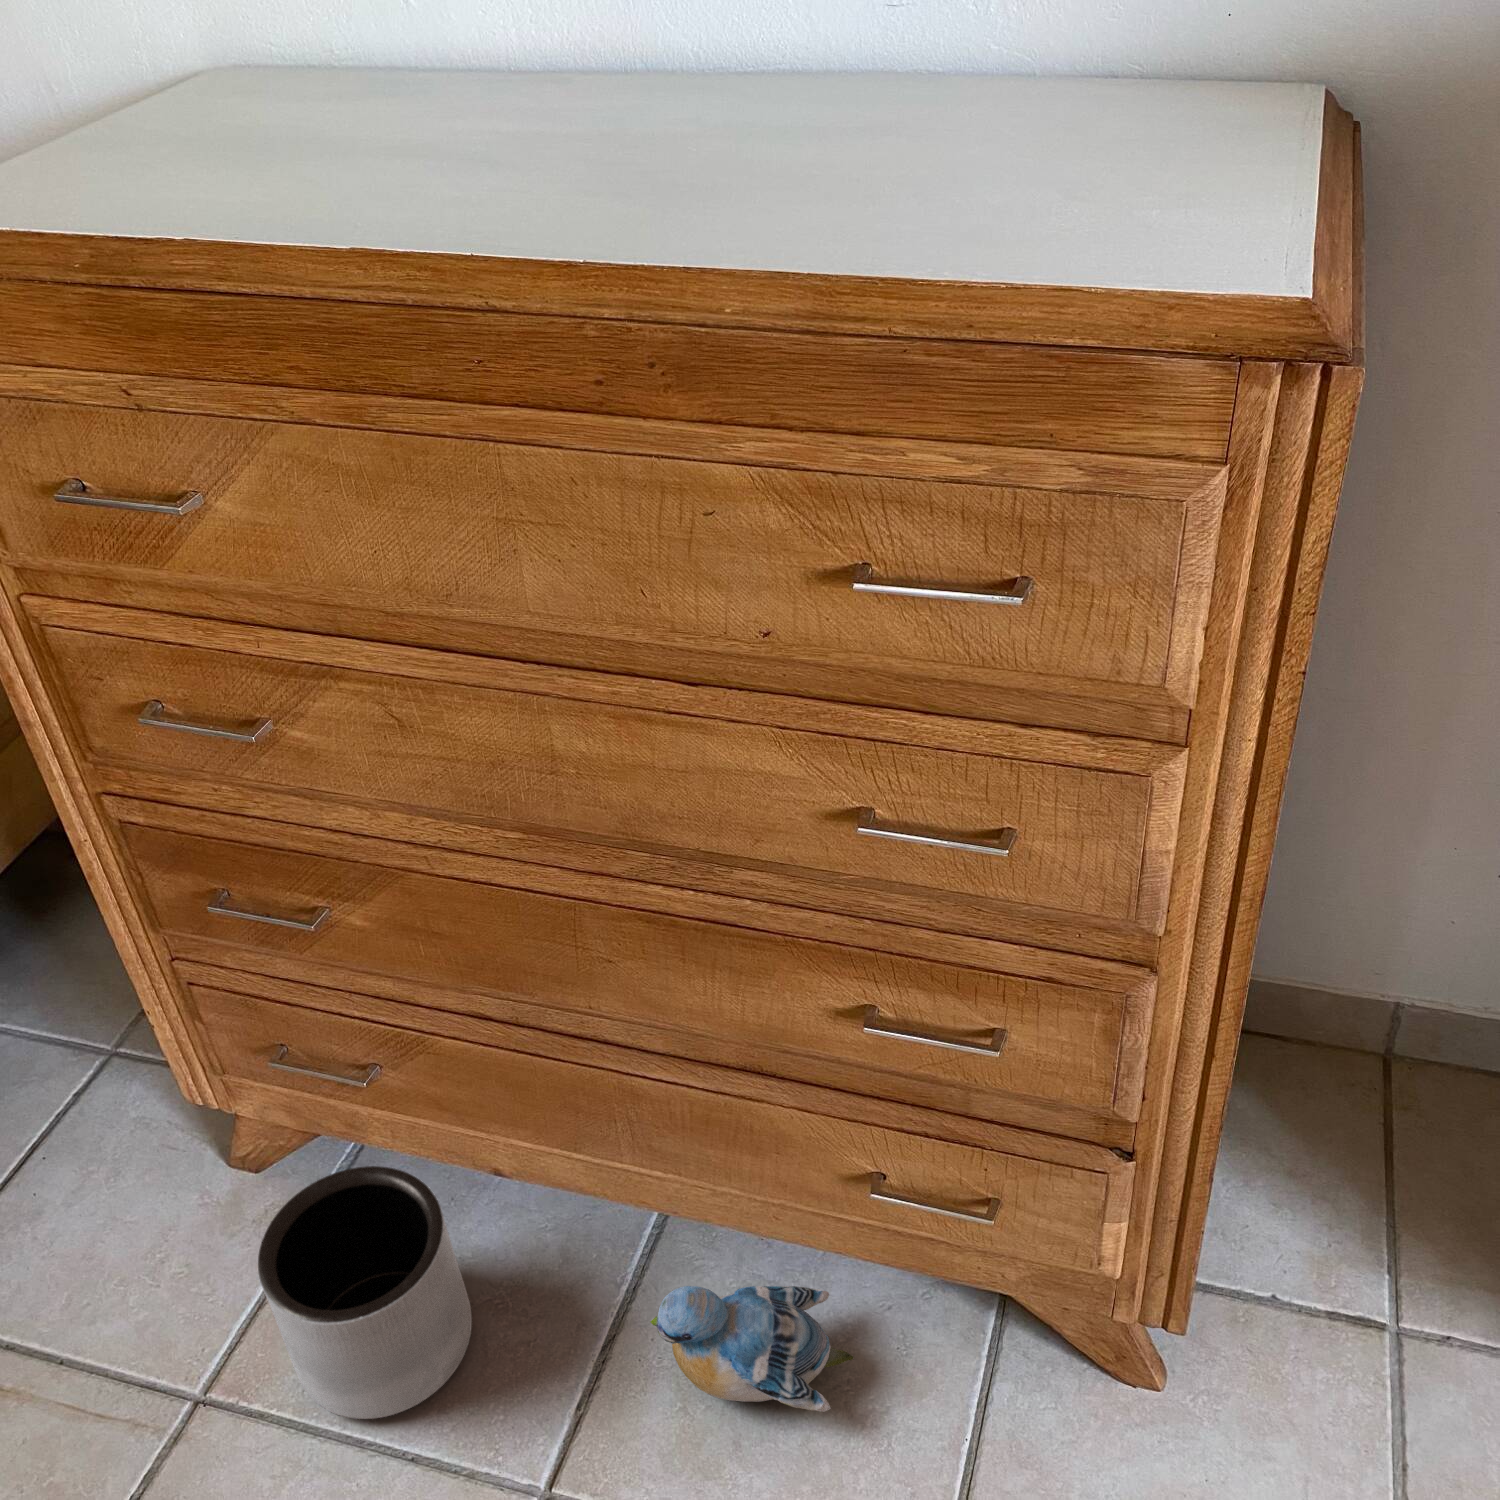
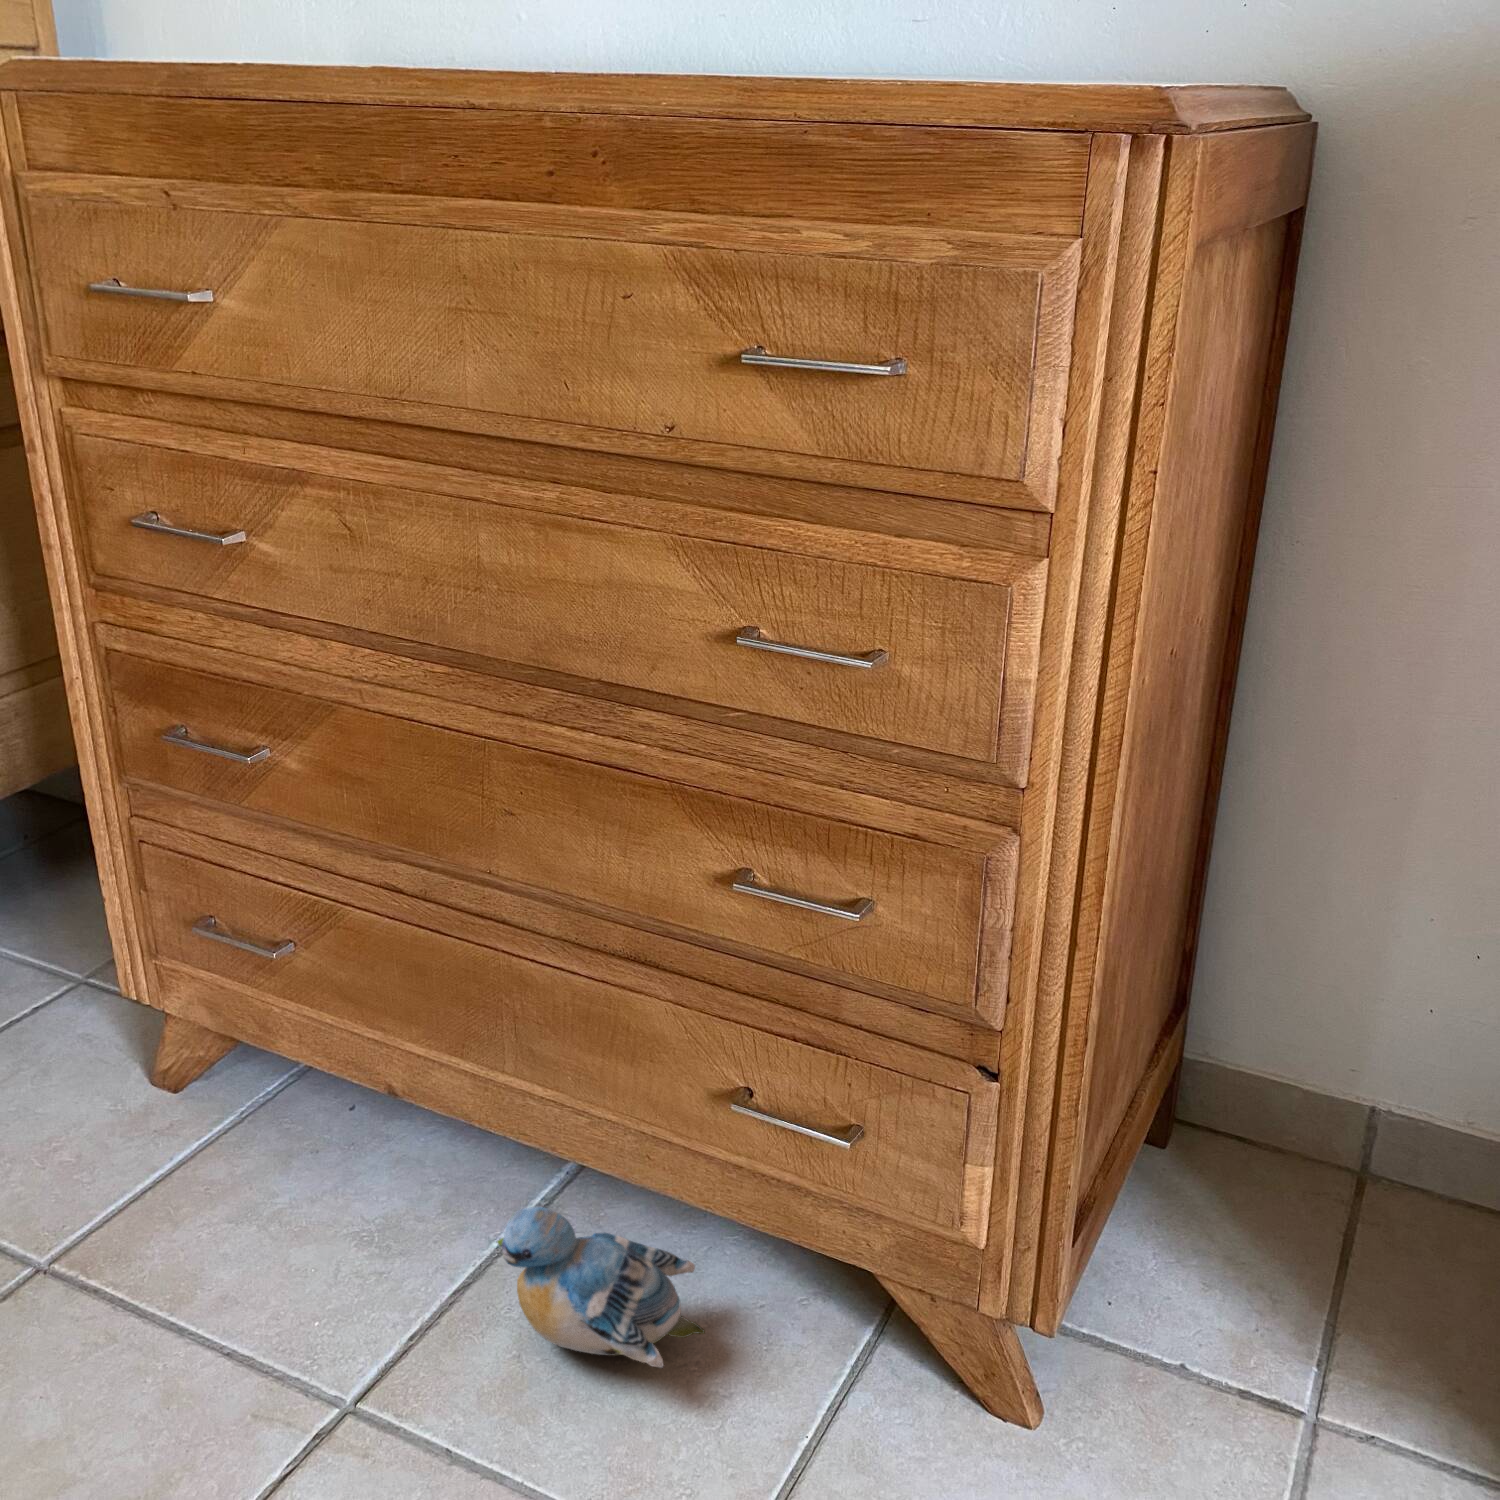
planter: present [258,1166,472,1419] -> none [121,1051,333,1305]

